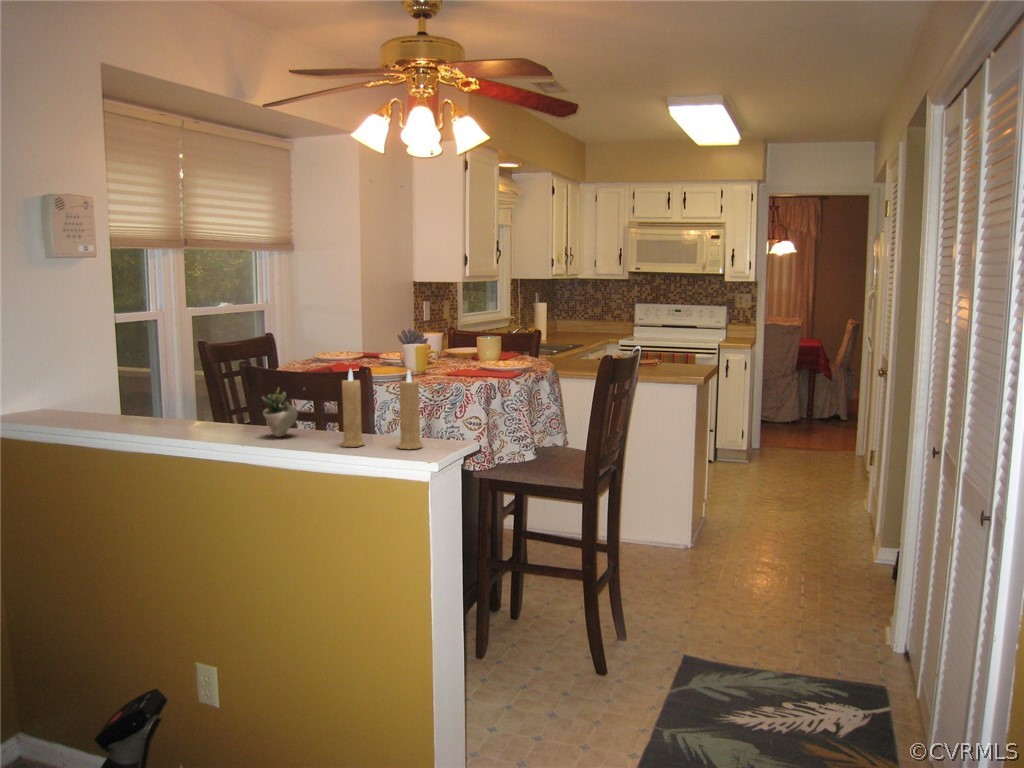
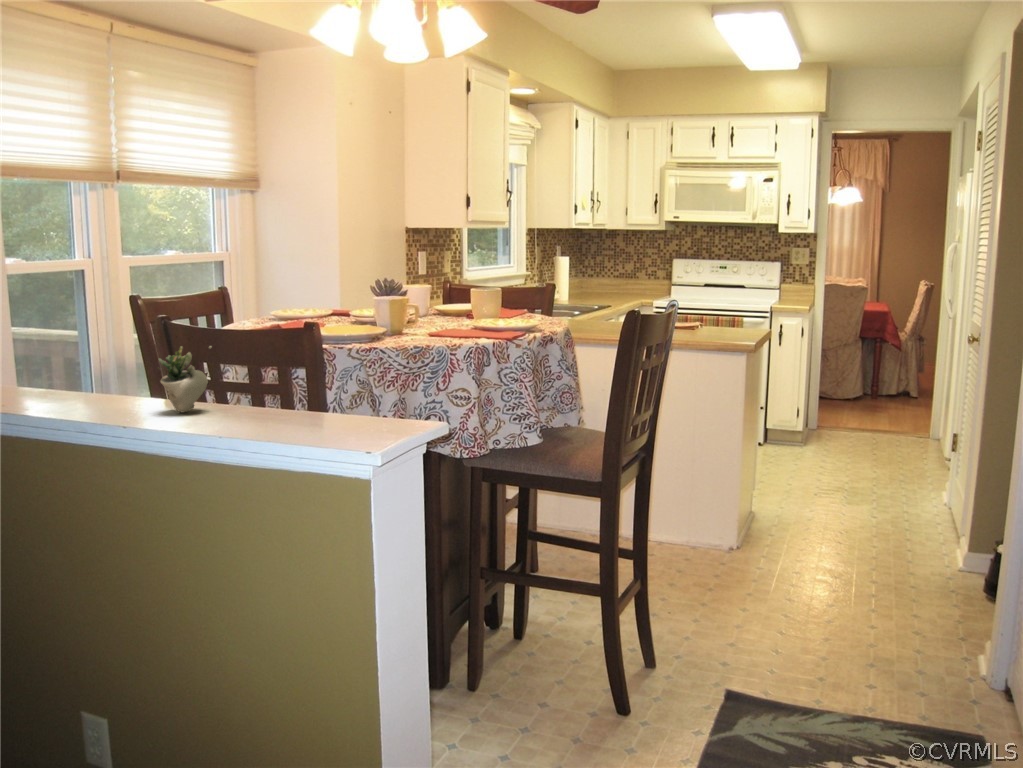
candle: present [341,369,422,449] -> none [257,316,371,431]

